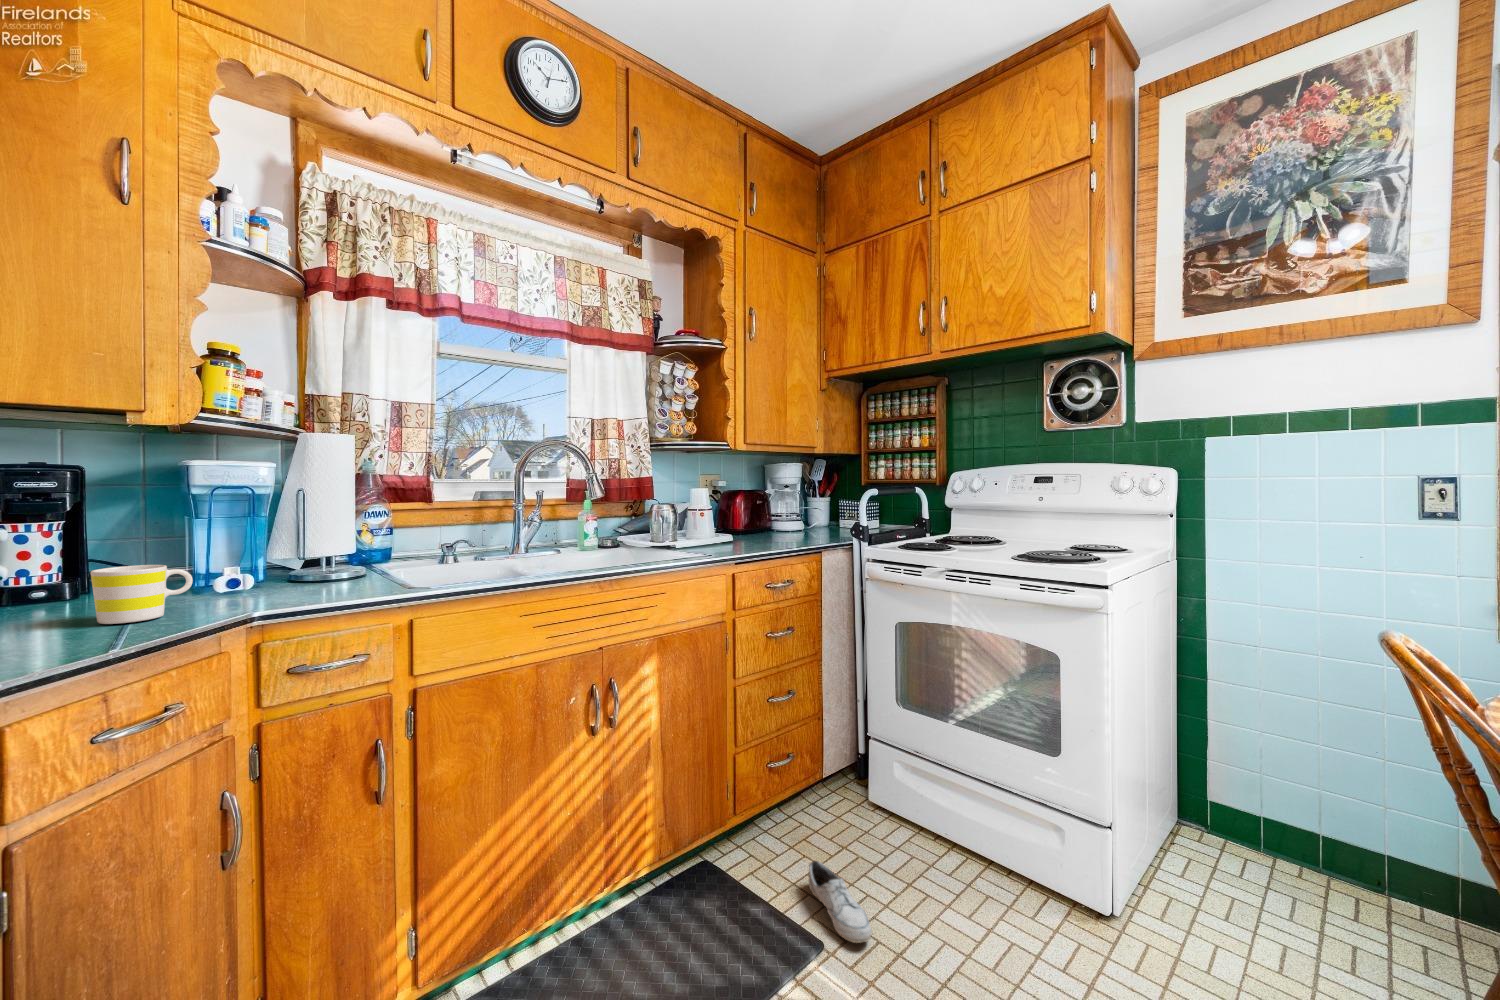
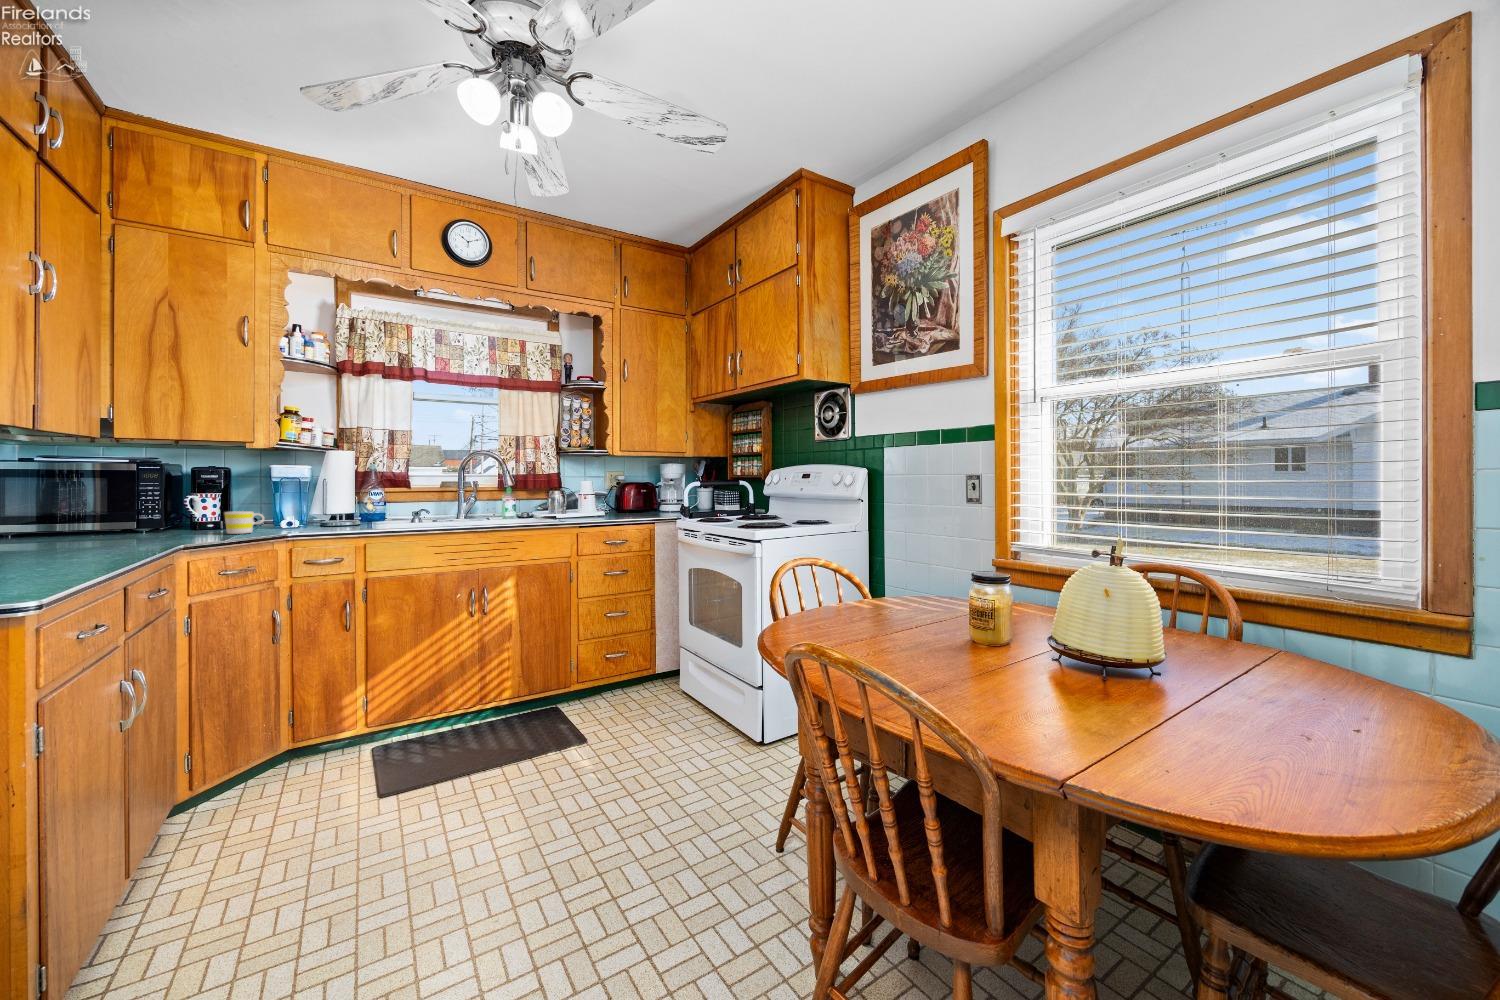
shoe: present [808,861,872,943] -> none [597,703,618,738]

